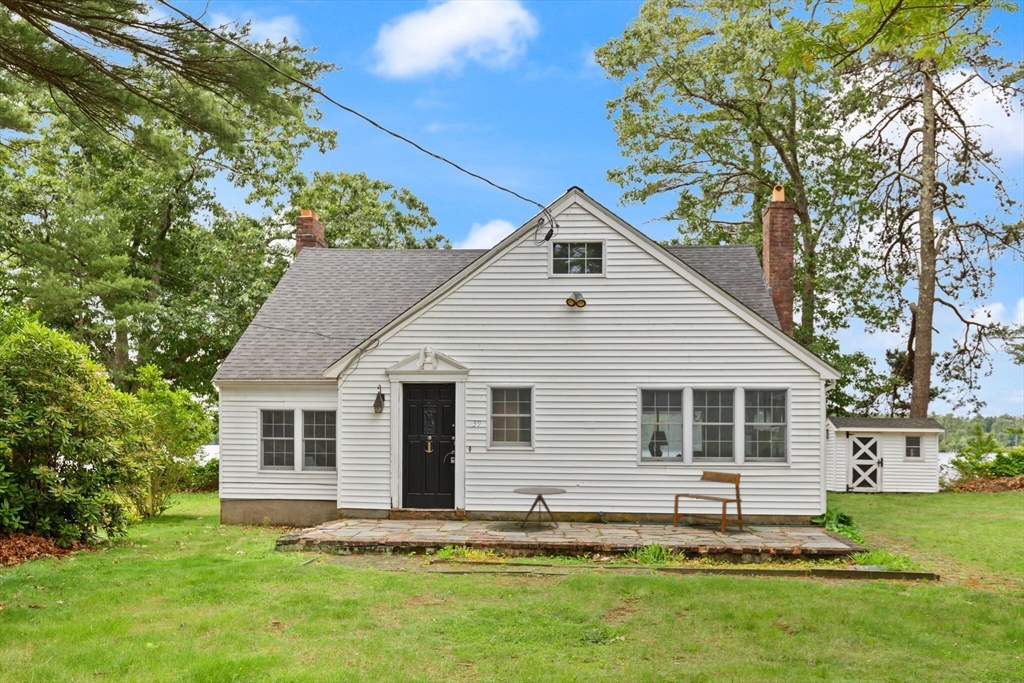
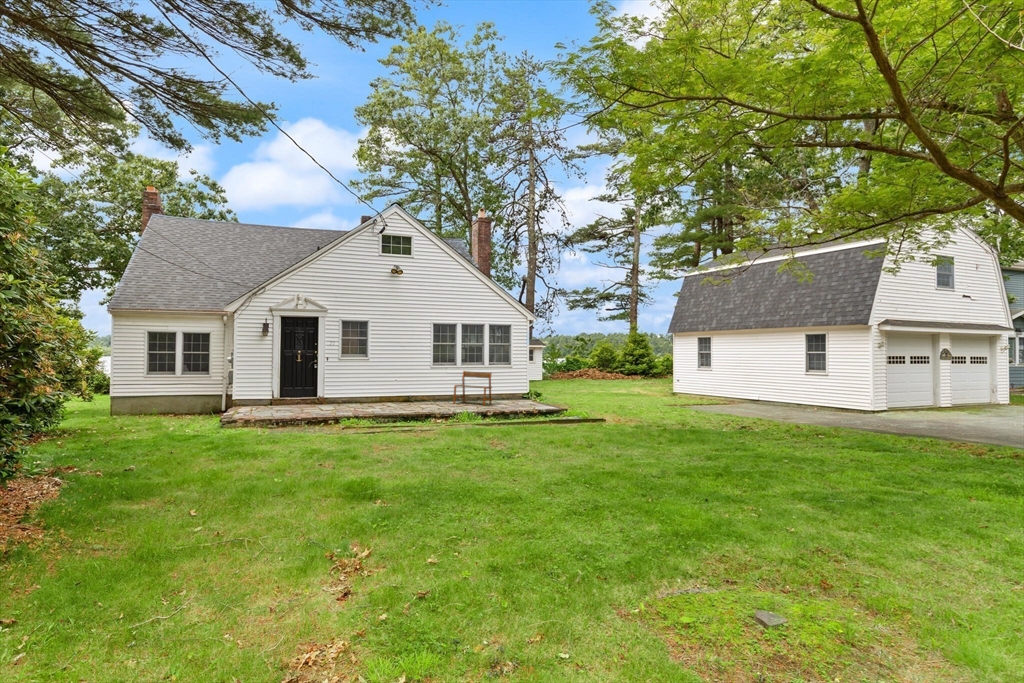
round table: present [513,487,566,530] -> none [361,384,395,409]

